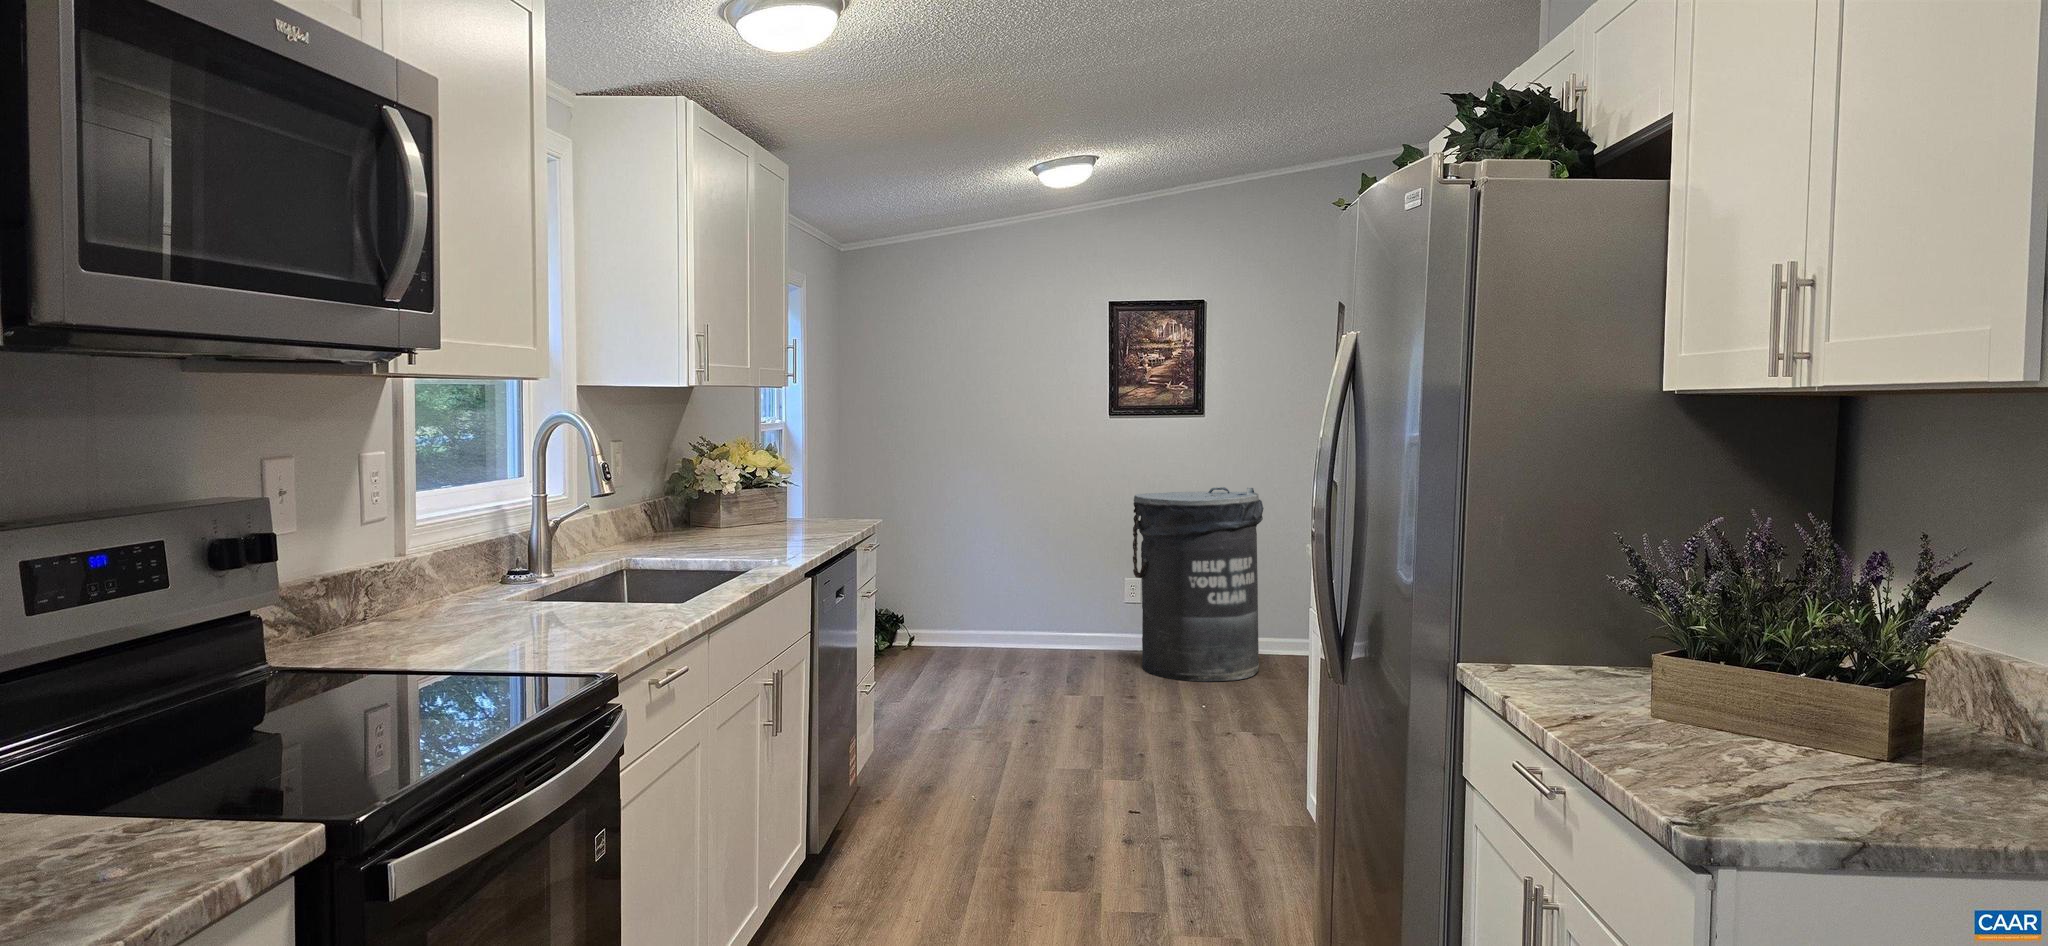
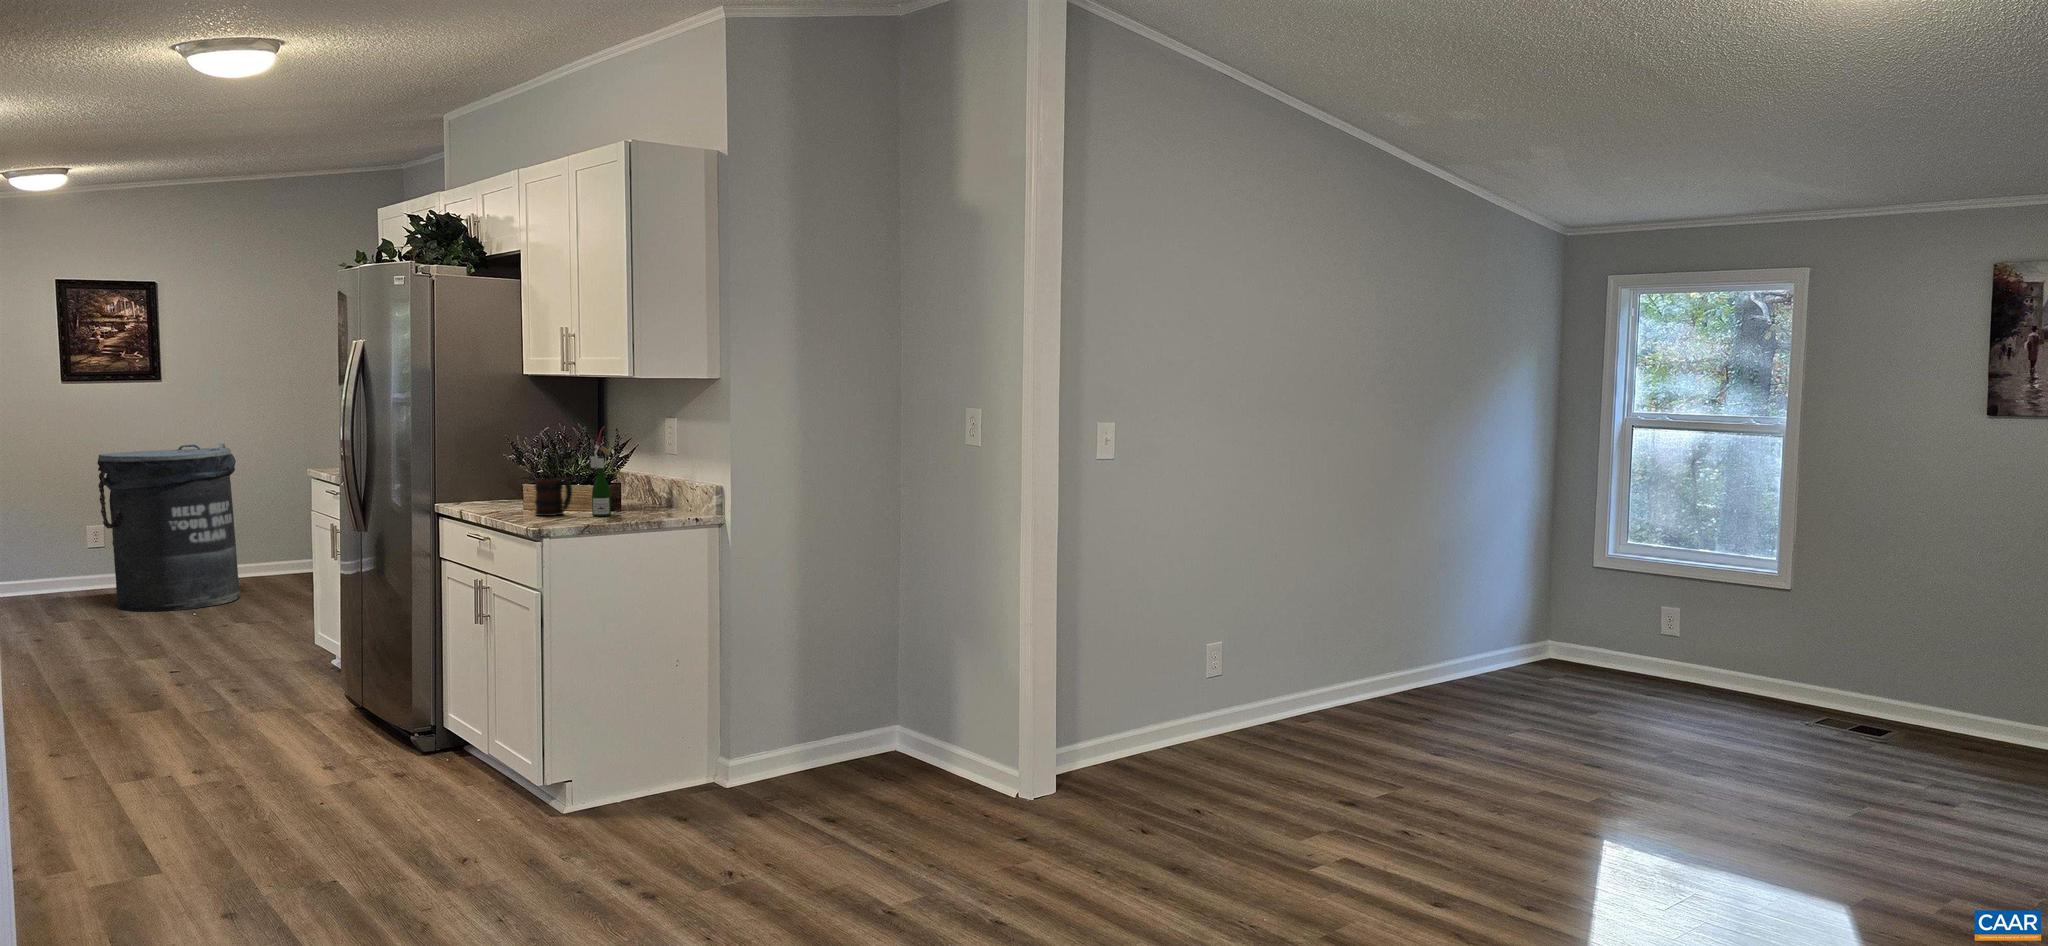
wine bottle: none [1857,531,1952,796] -> present [591,426,620,516]
mug: none [1681,652,1796,762] -> present [535,477,572,516]

